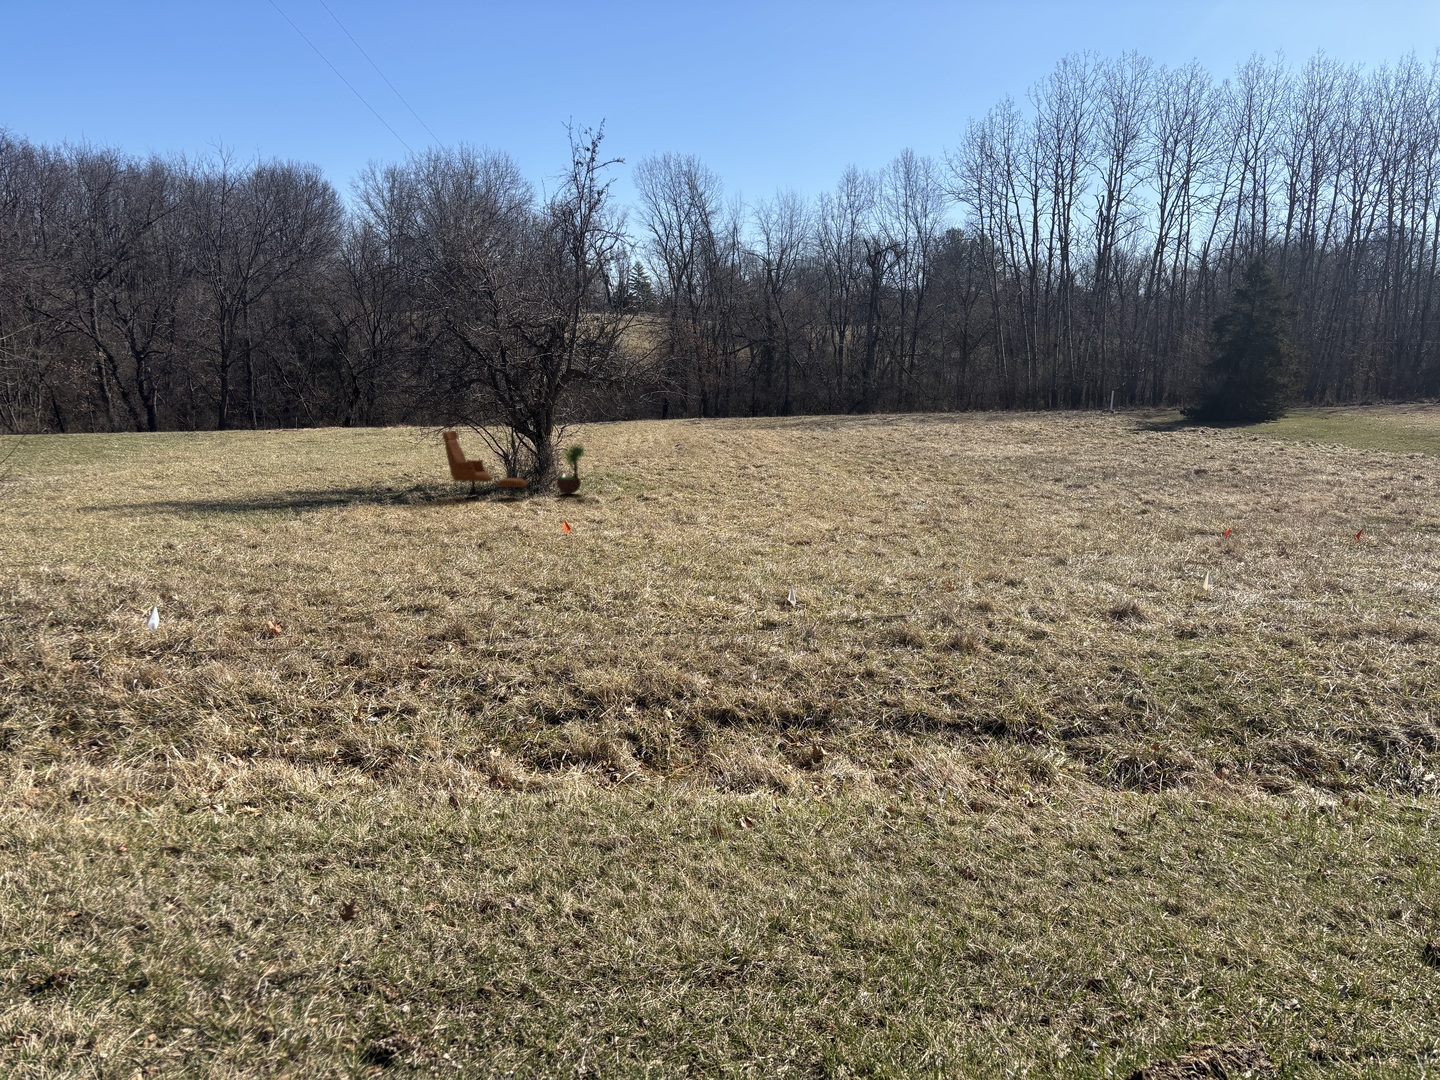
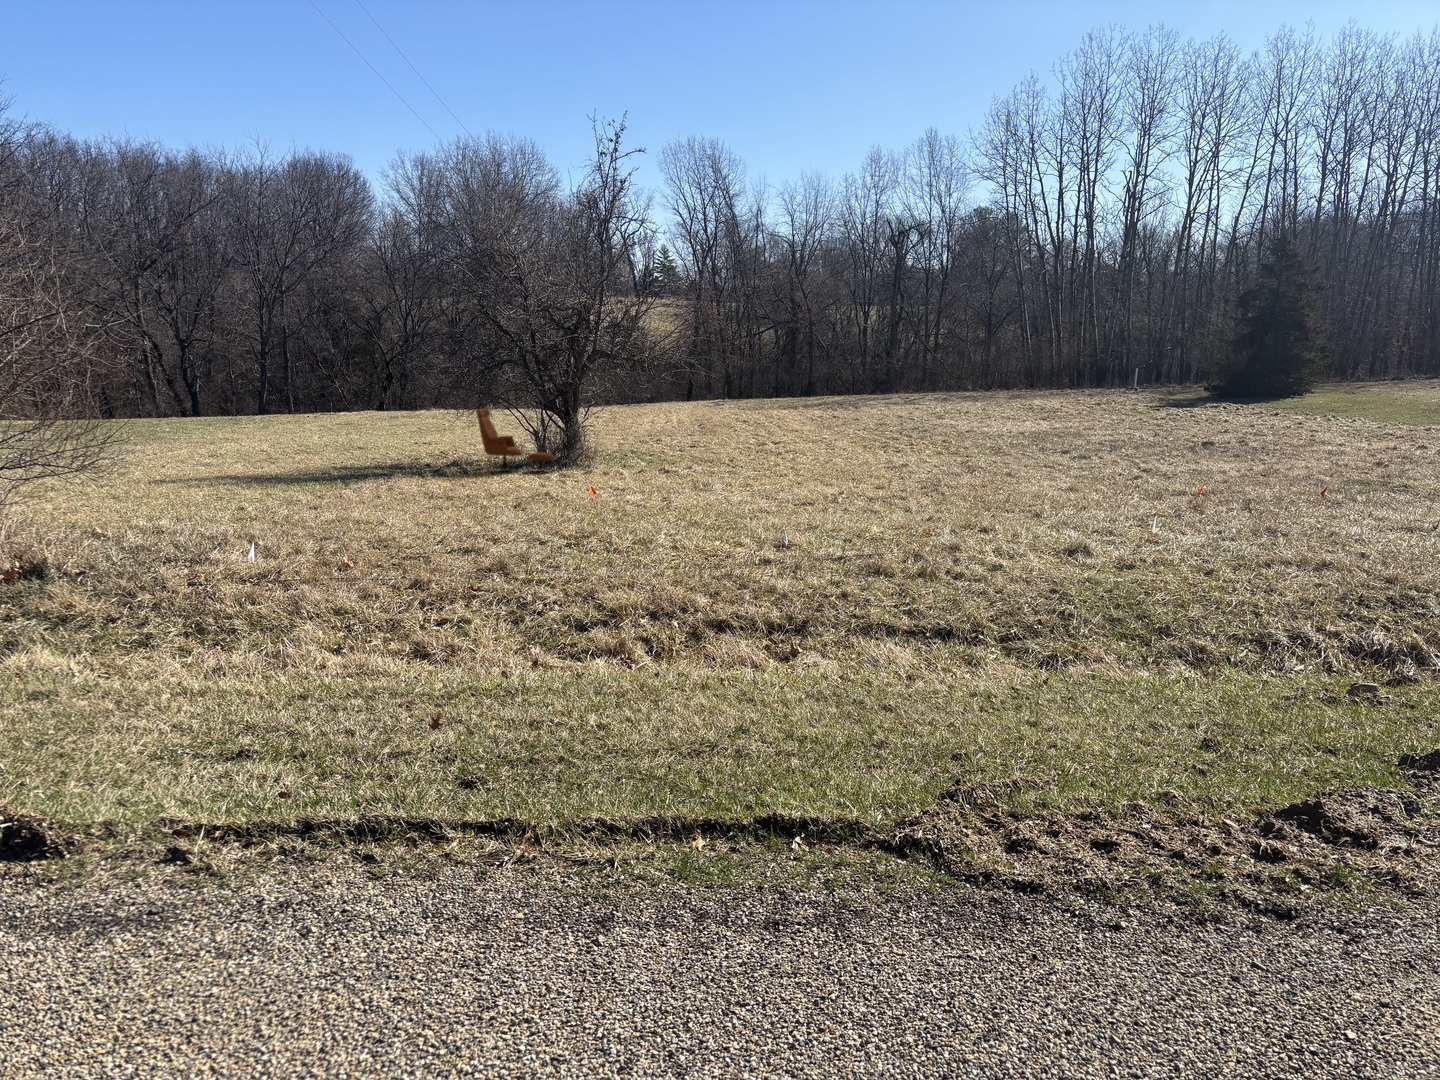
potted tree: present [557,444,585,494] -> none [582,415,611,468]

